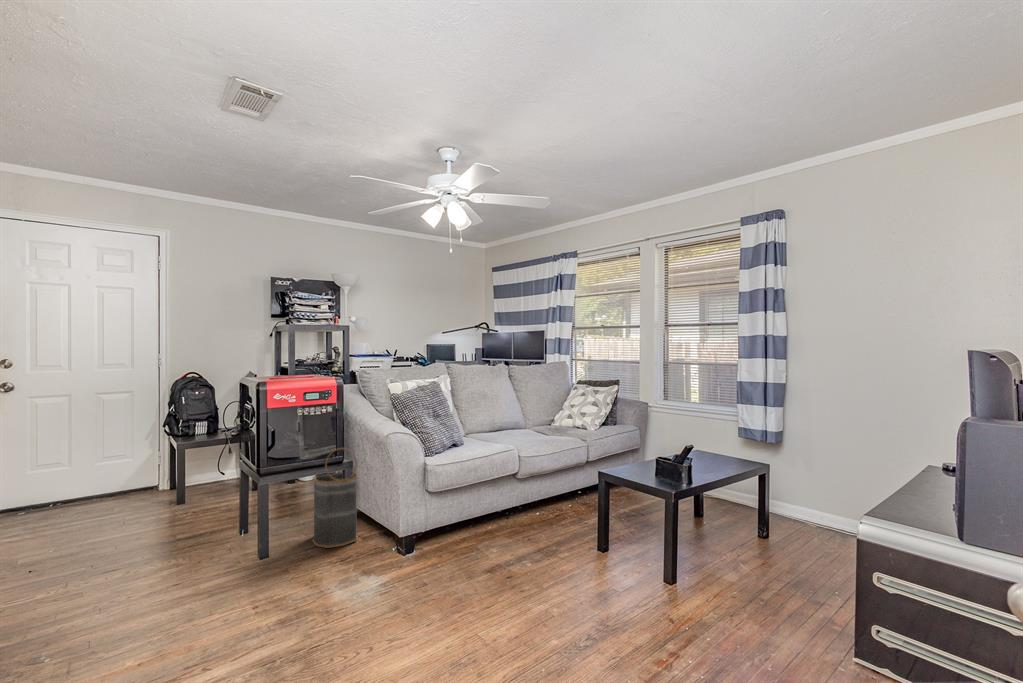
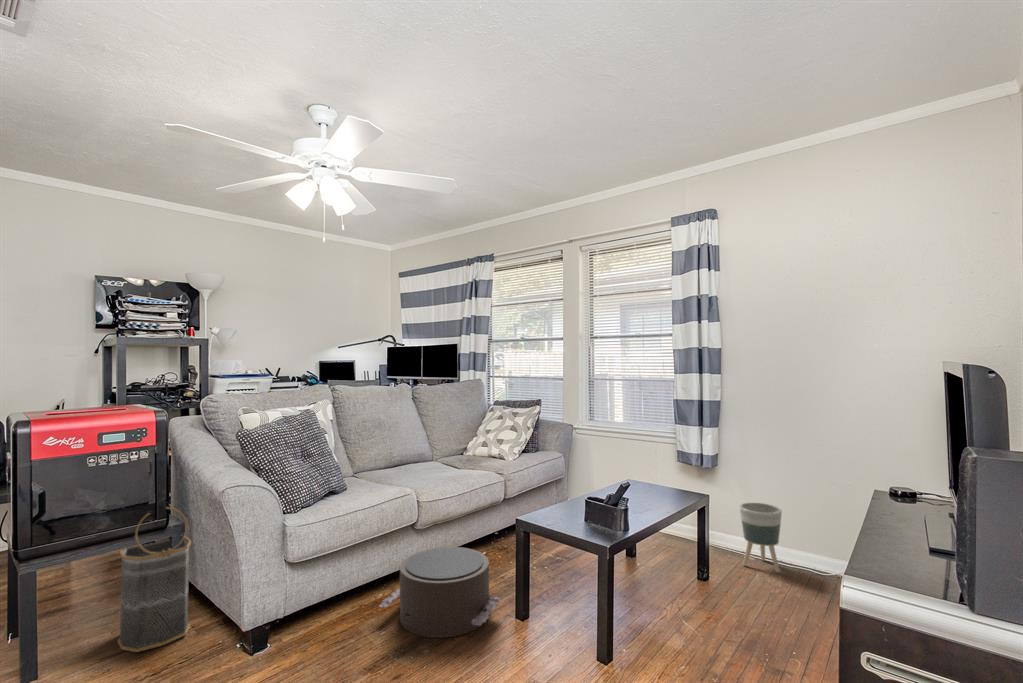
planter: none [798,473,838,534] -> present [740,503,782,573]
pouf: none [492,493,587,557] -> present [379,547,500,638]

